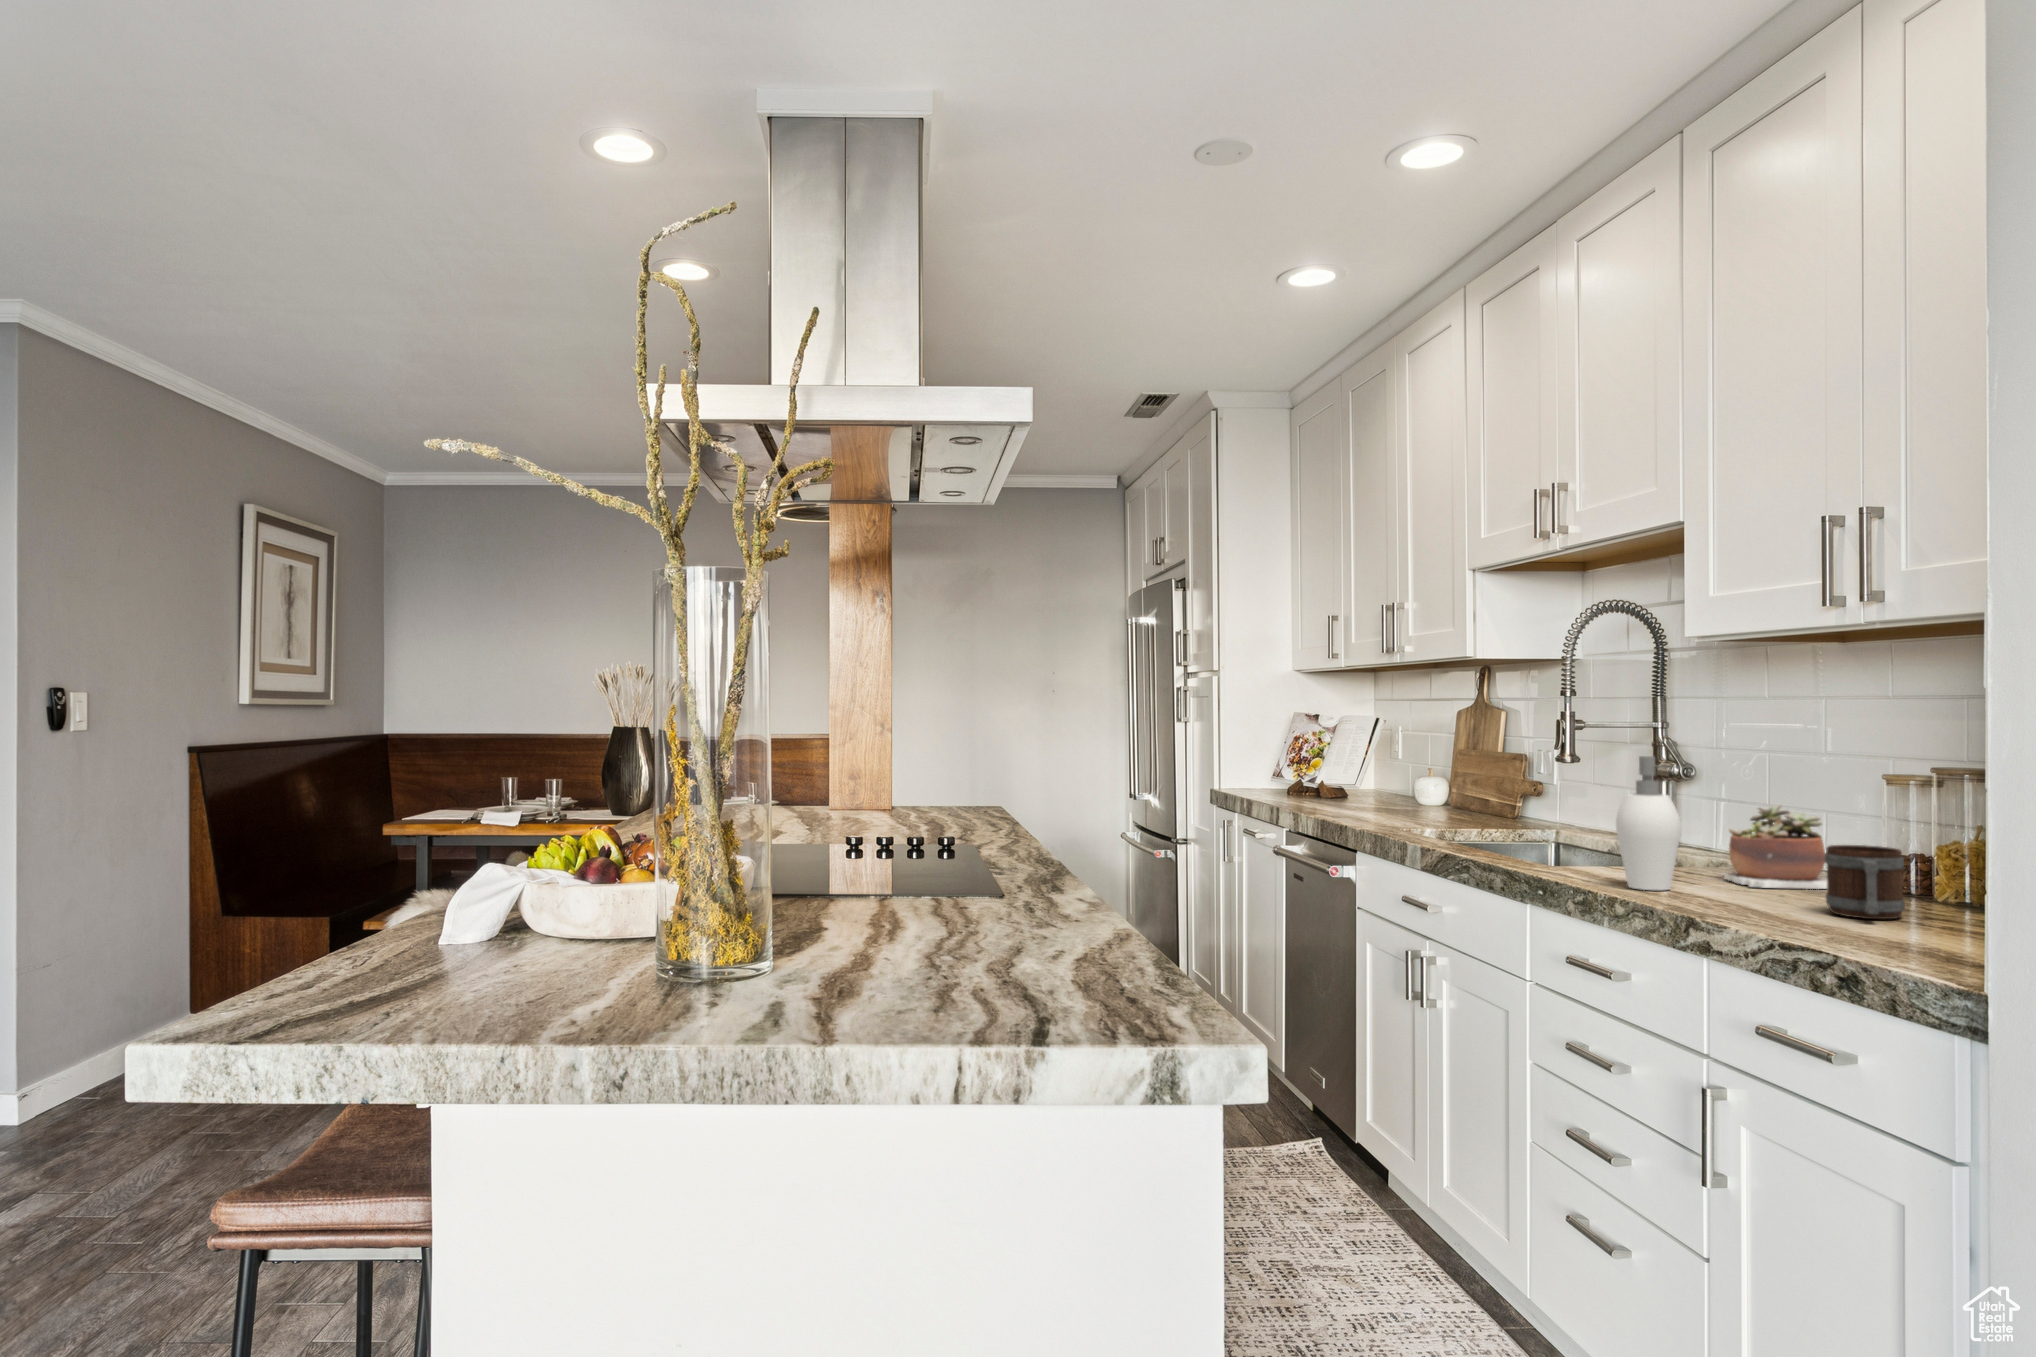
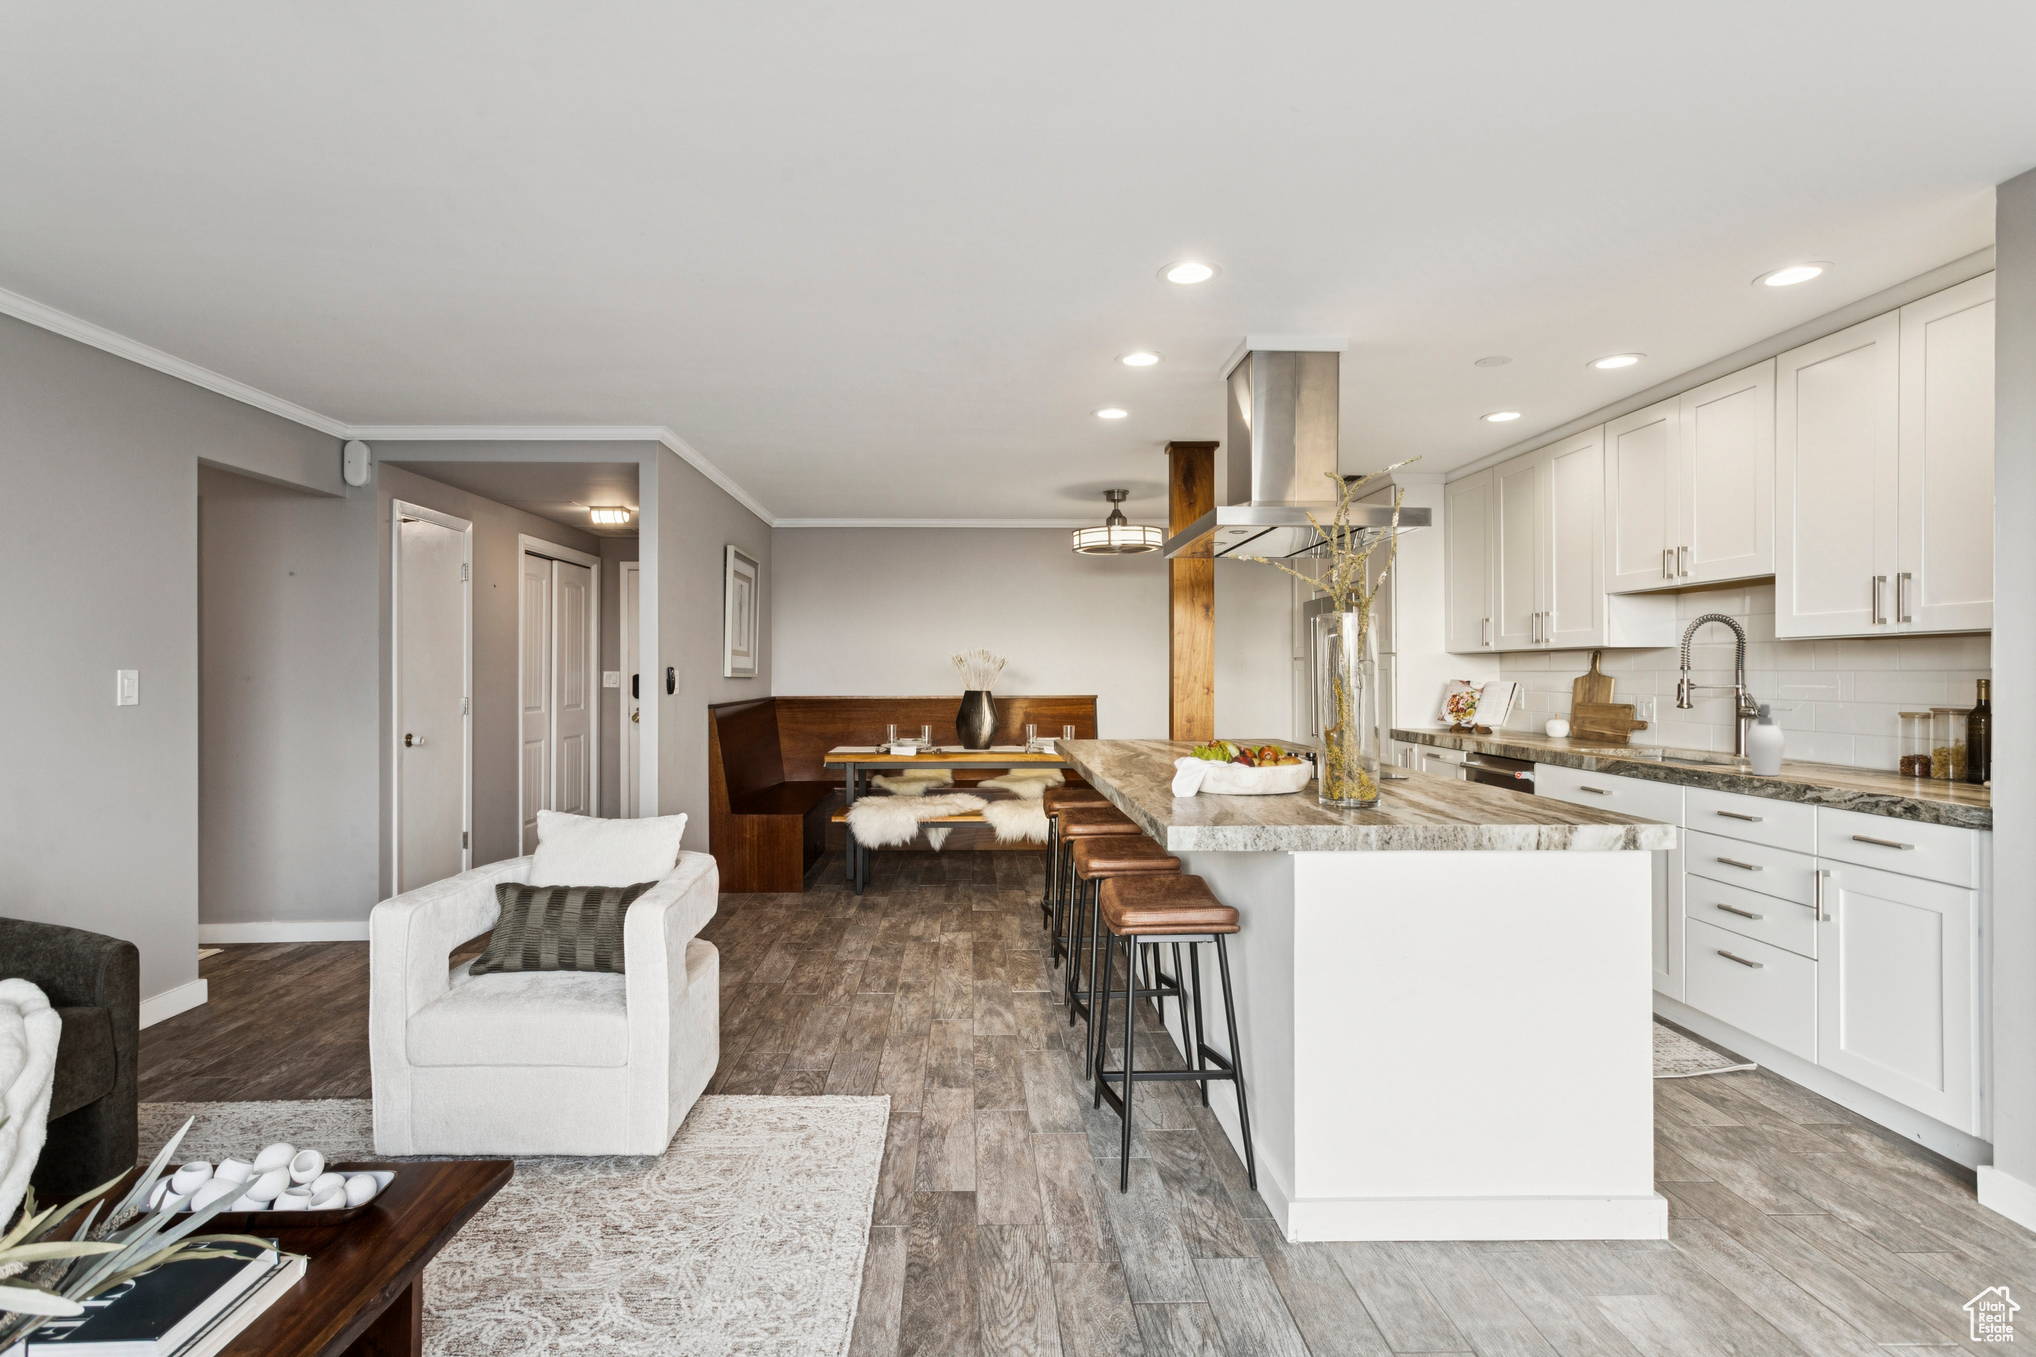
succulent plant: present [1724,805,1827,889] -> none [1798,730,1877,774]
mug: present [1825,845,1905,919] -> none [1878,749,1923,785]

